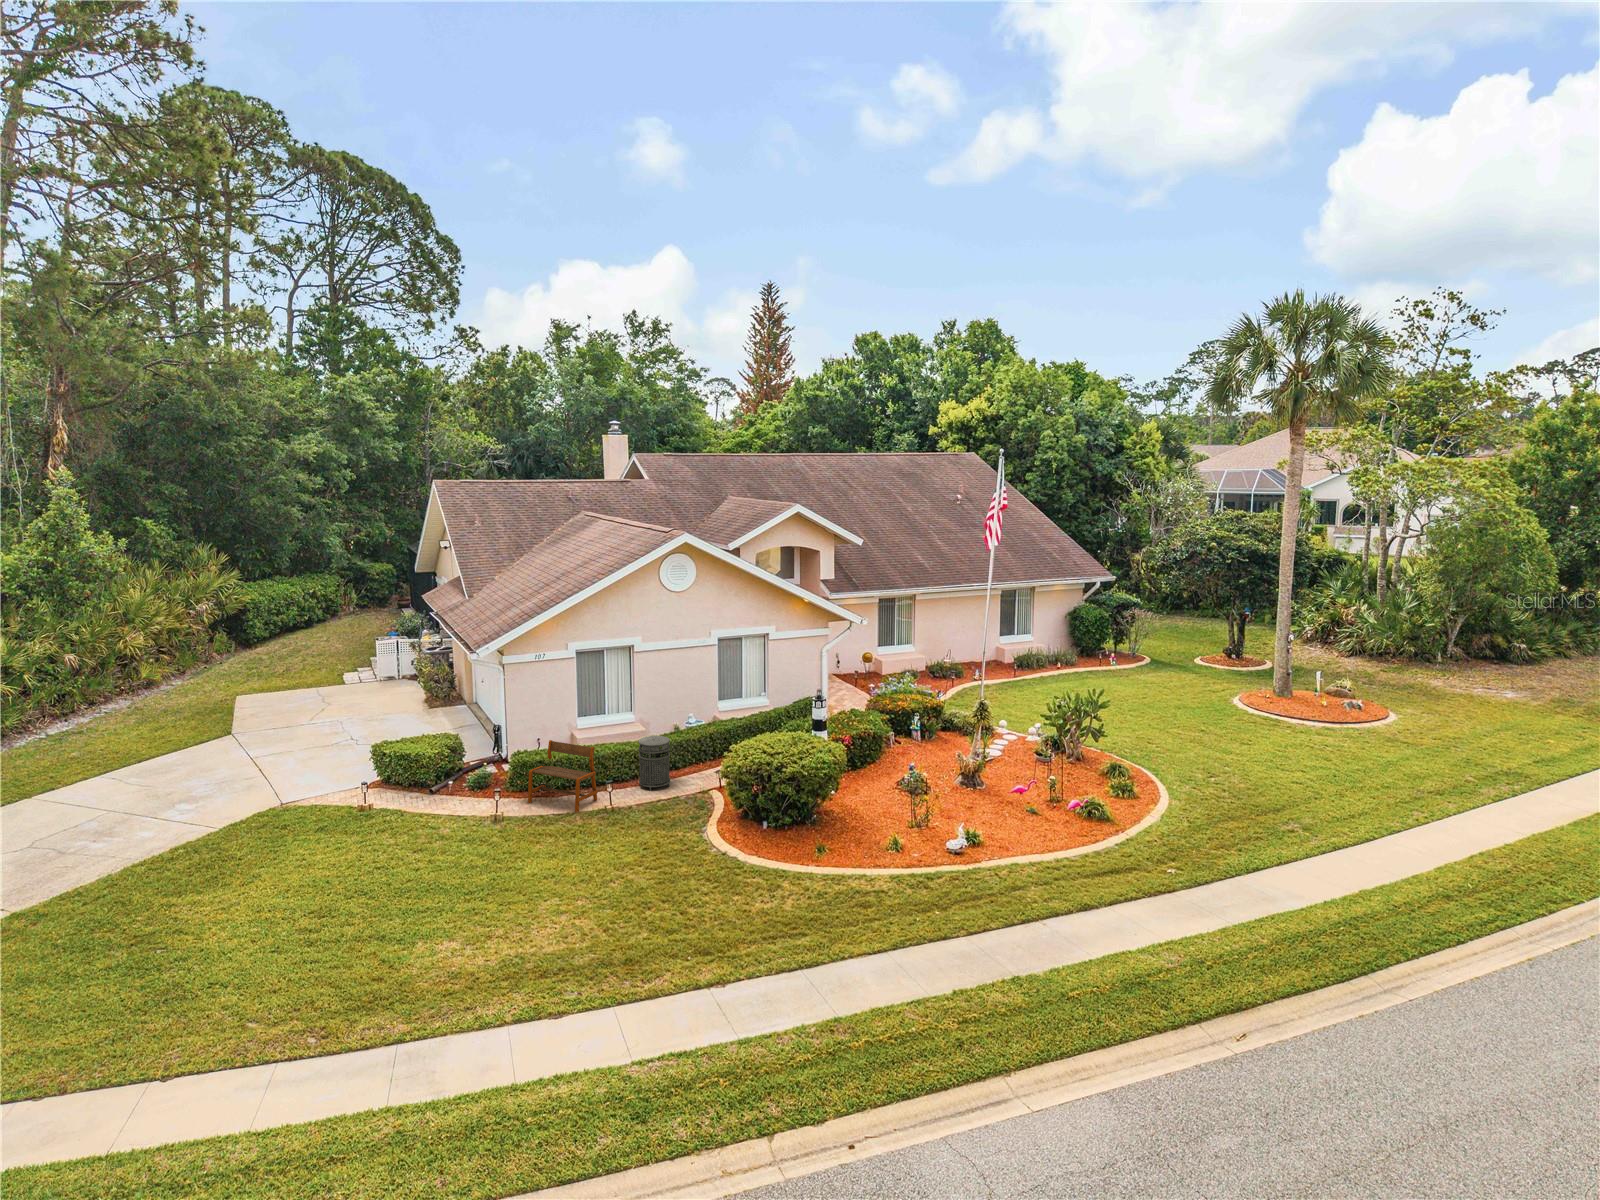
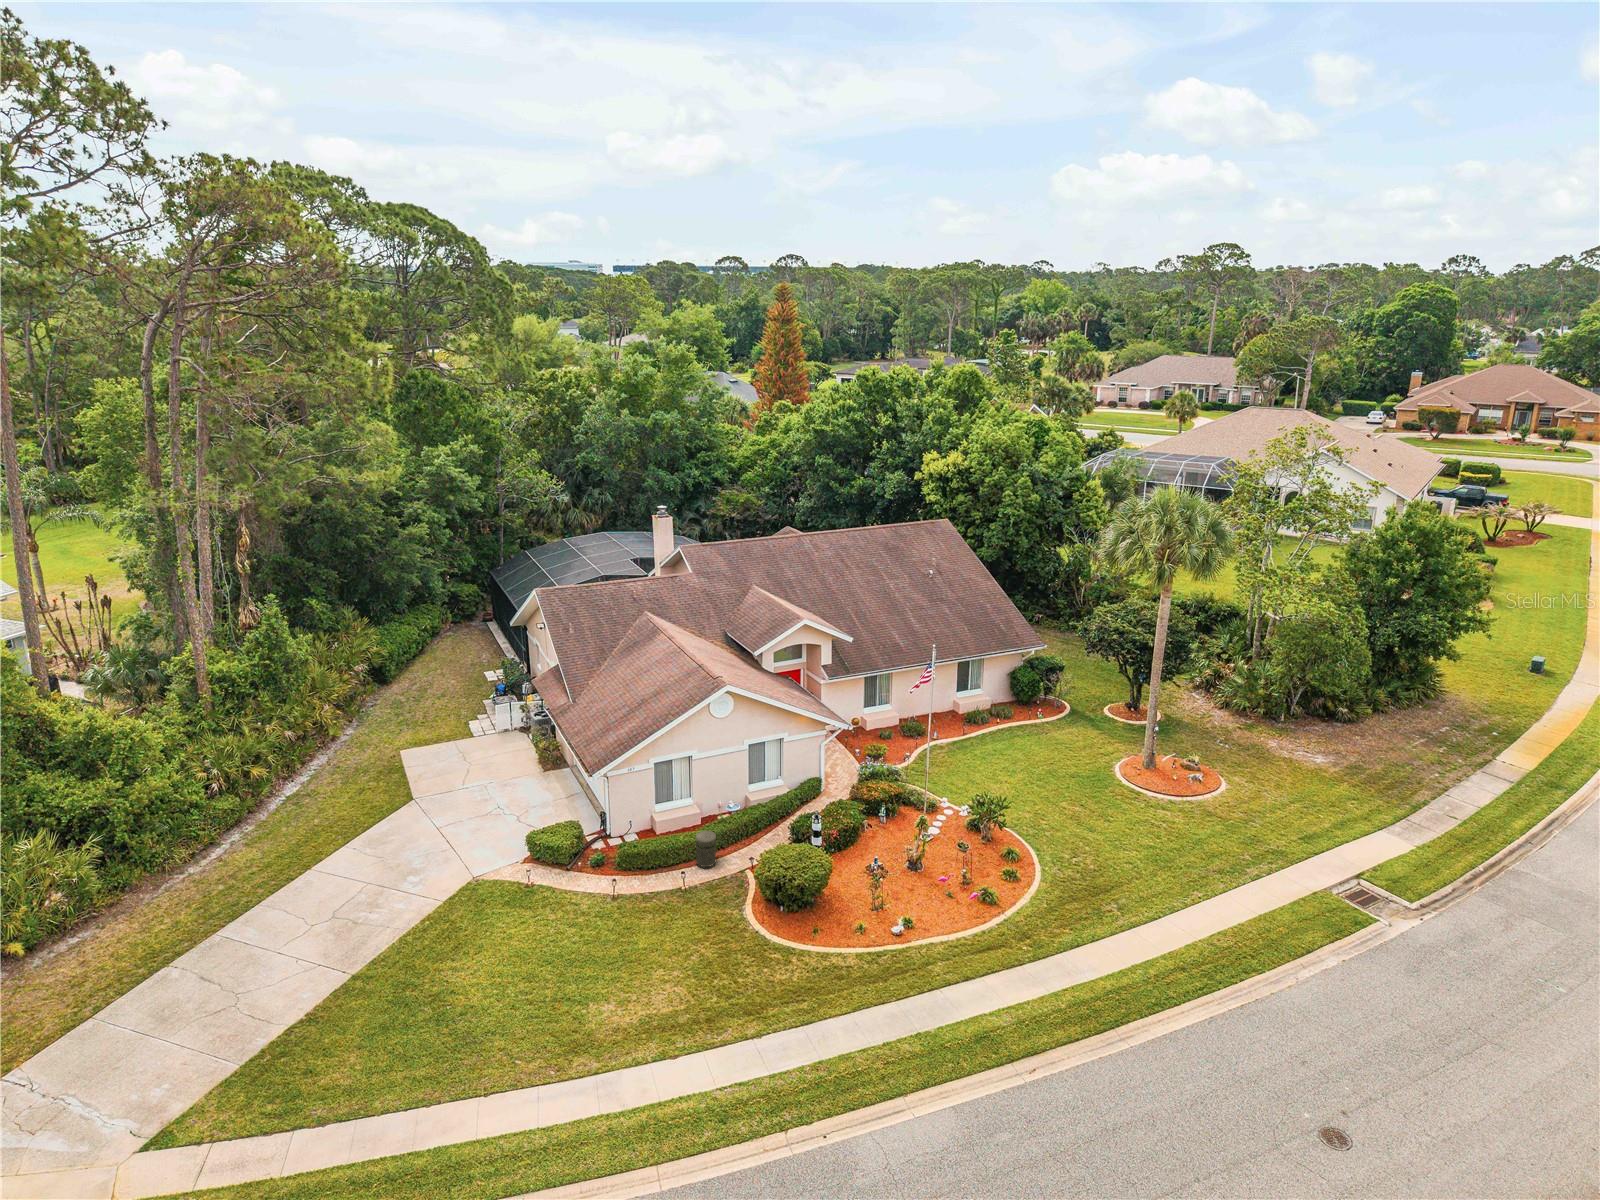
bench: present [528,740,598,812] -> none [626,839,671,891]

